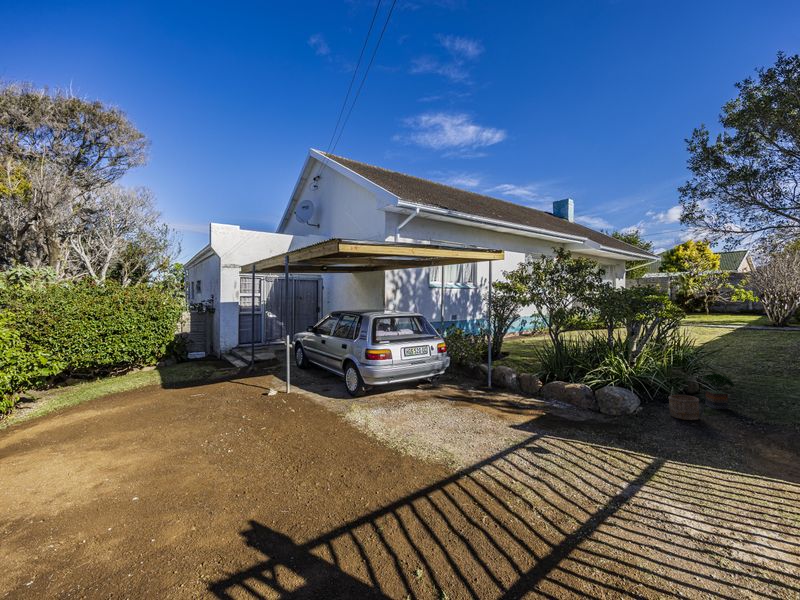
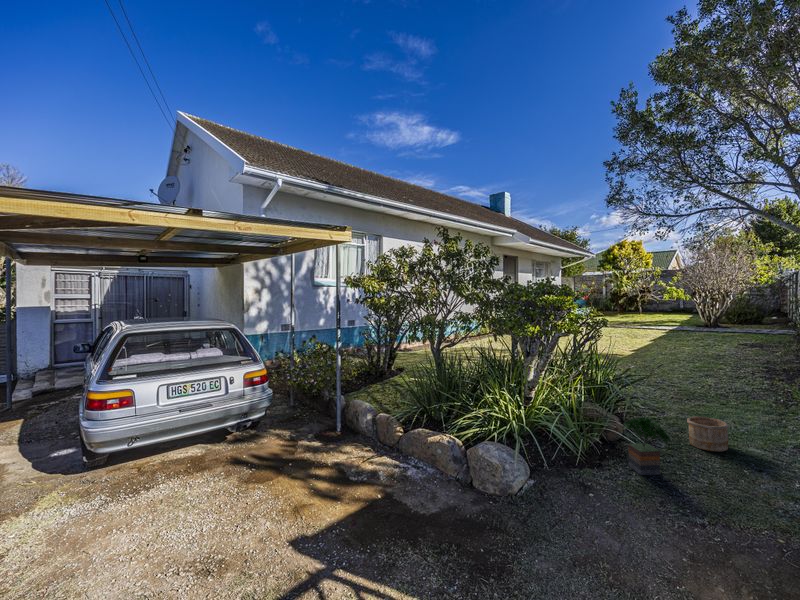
wooden bucket: present [668,395,699,420] -> present [687,416,729,452]

